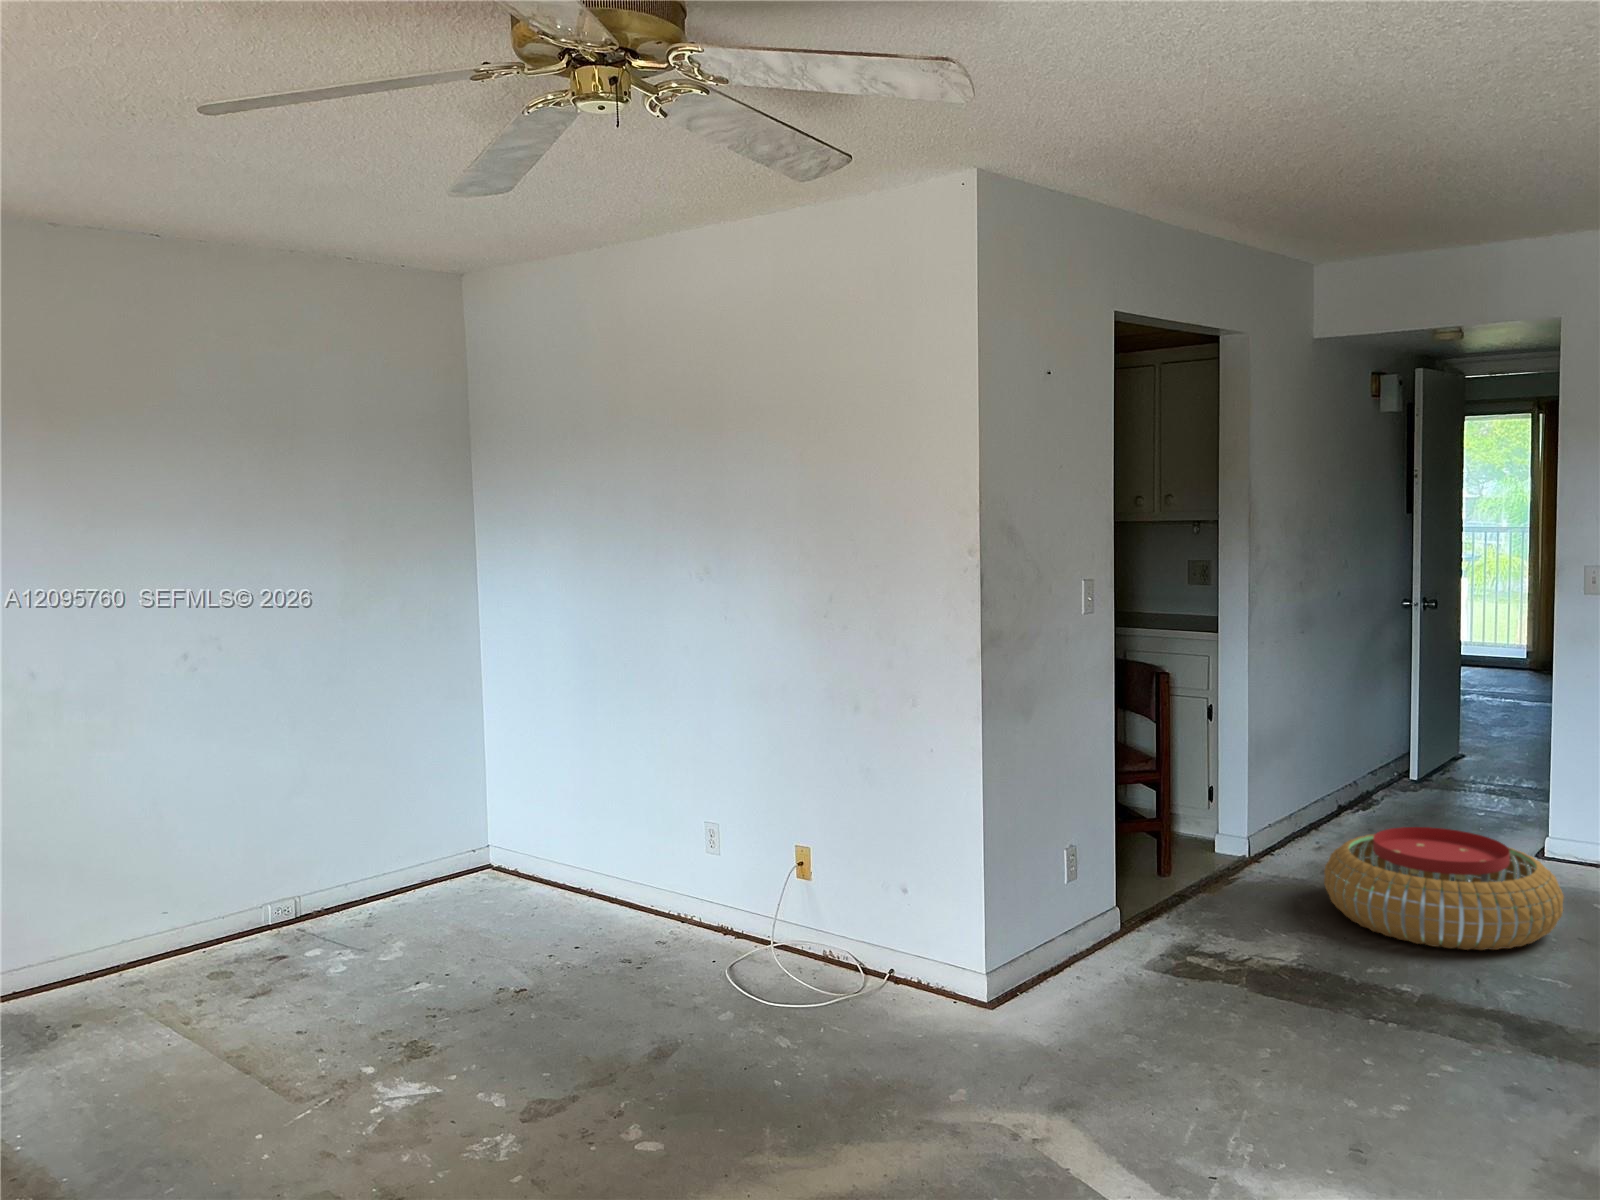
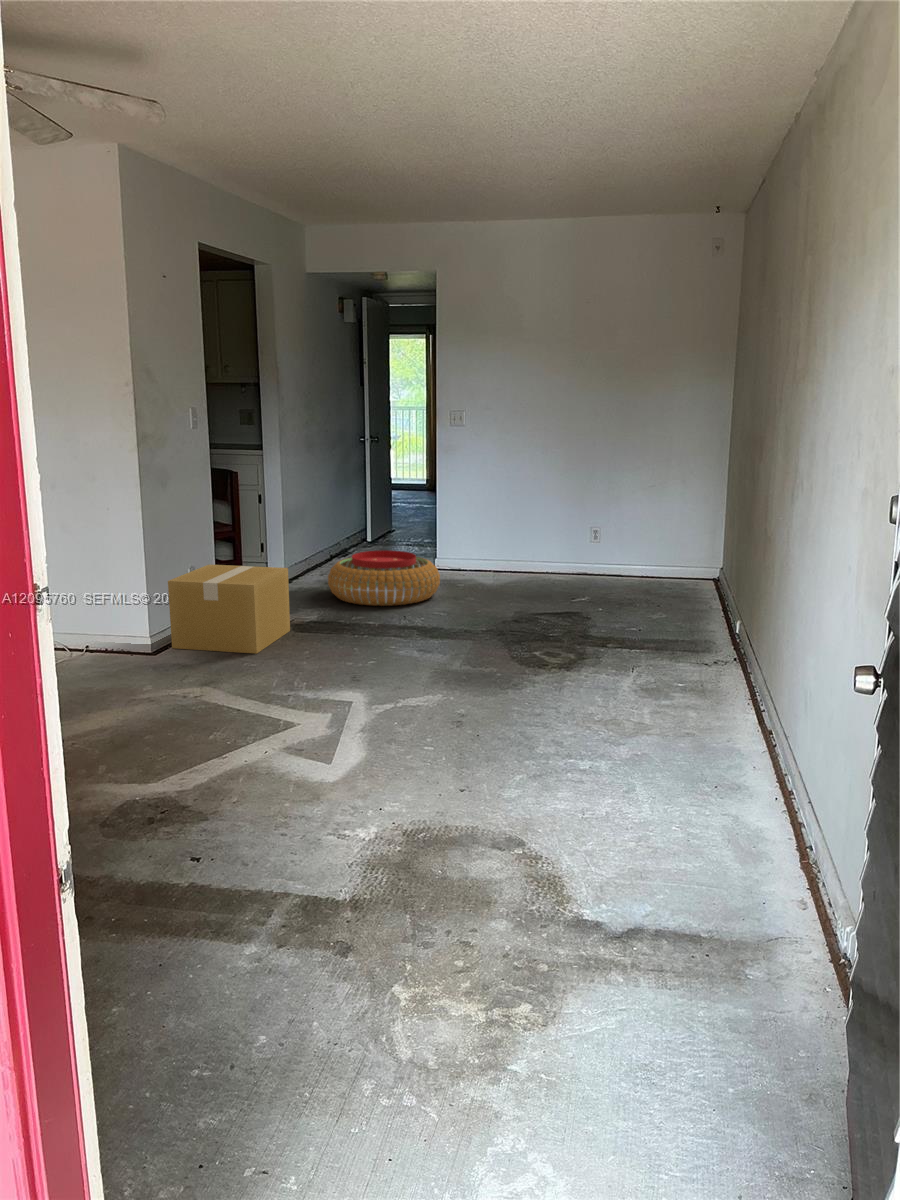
cardboard box: none [1022,843,1241,1038] -> present [168,565,290,654]

